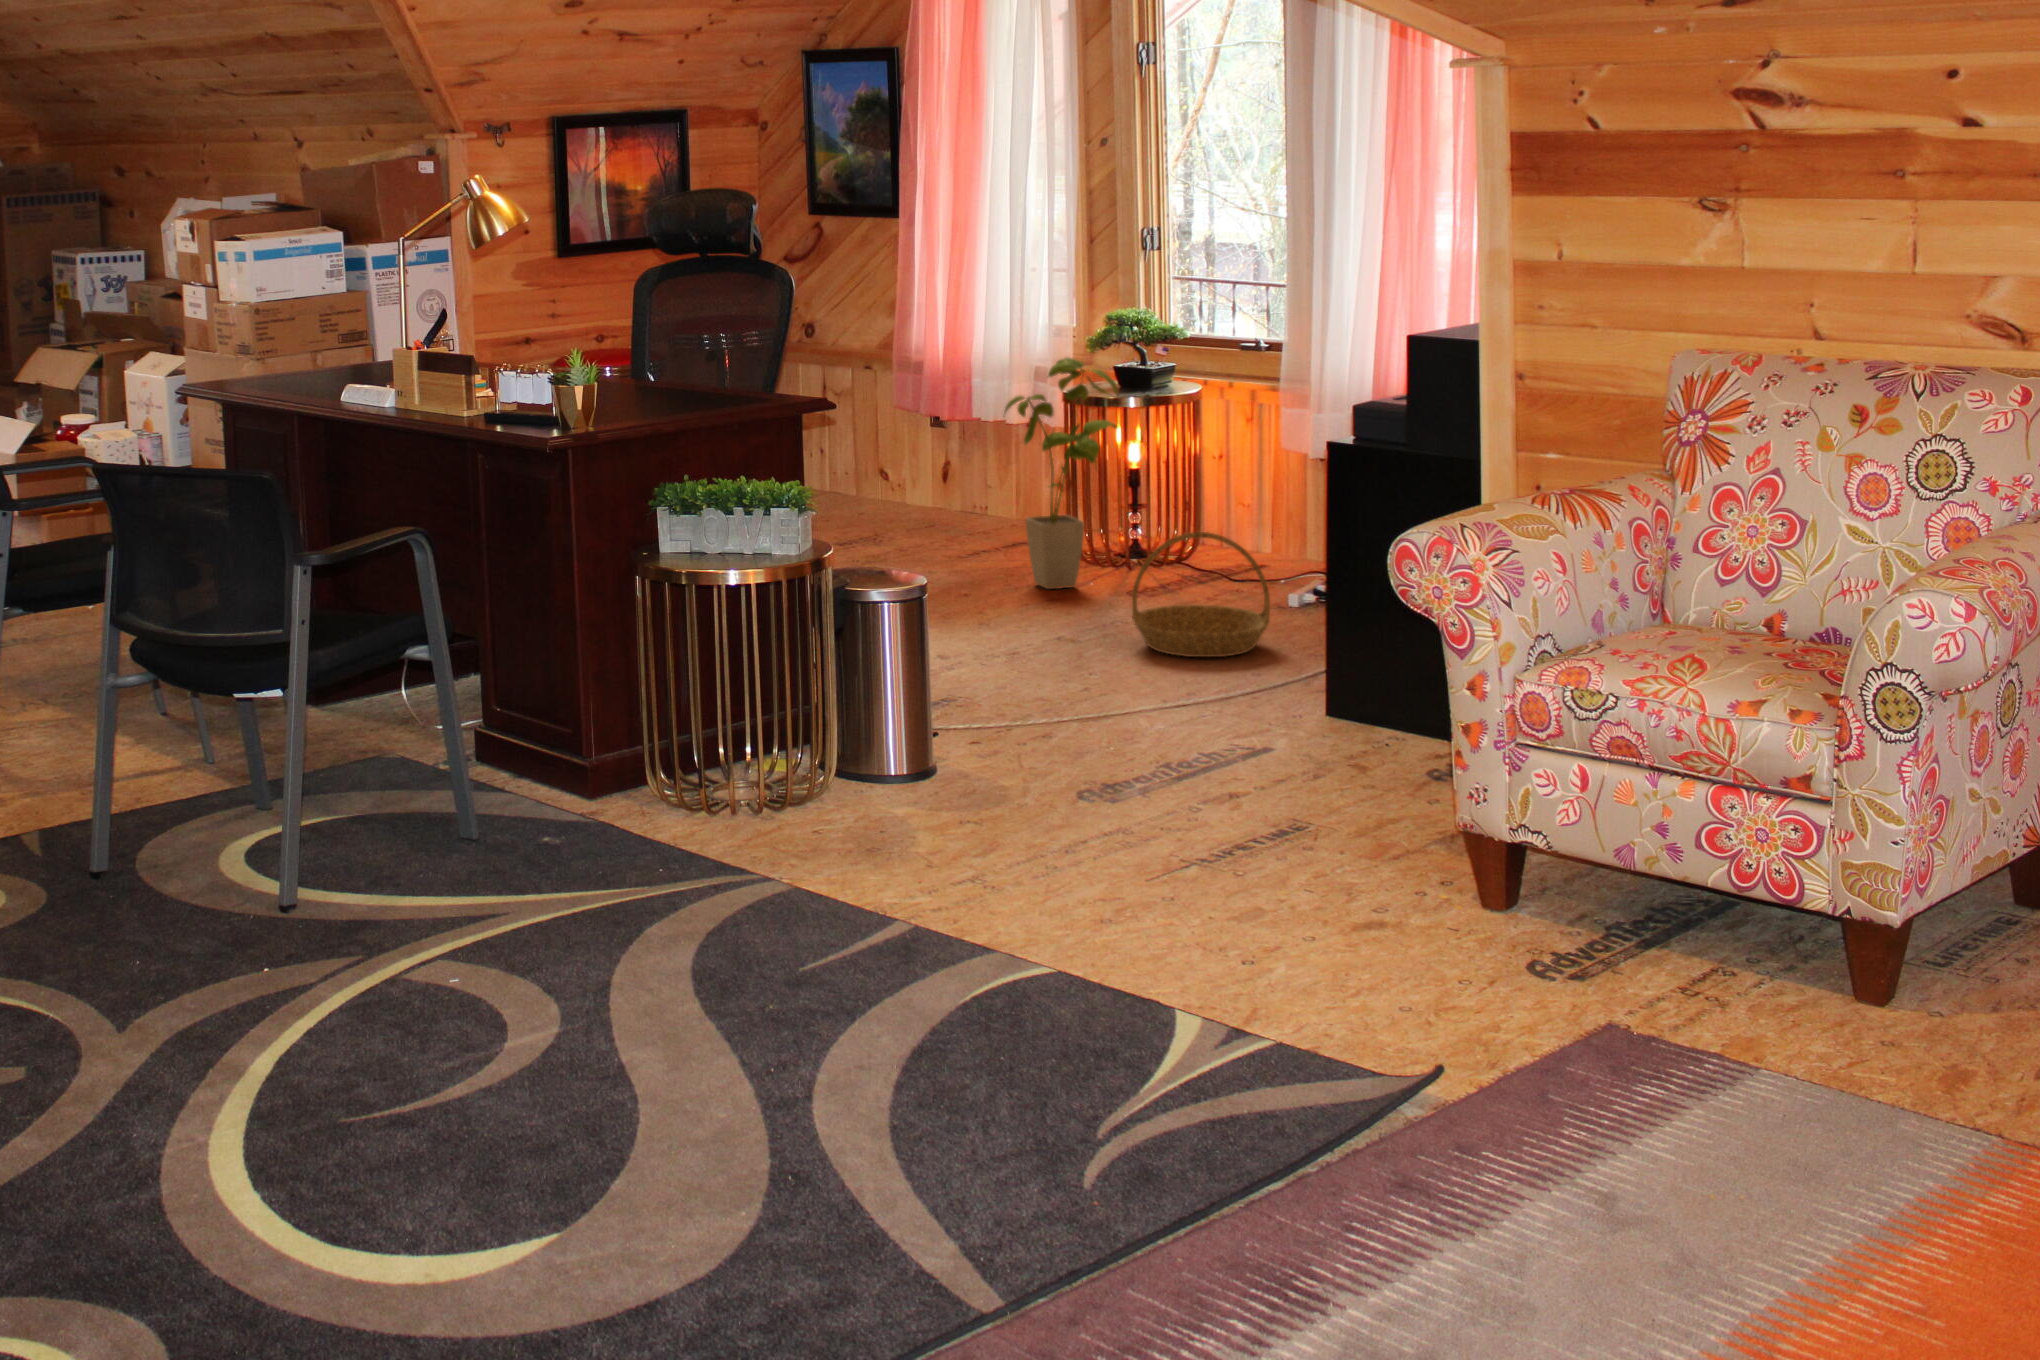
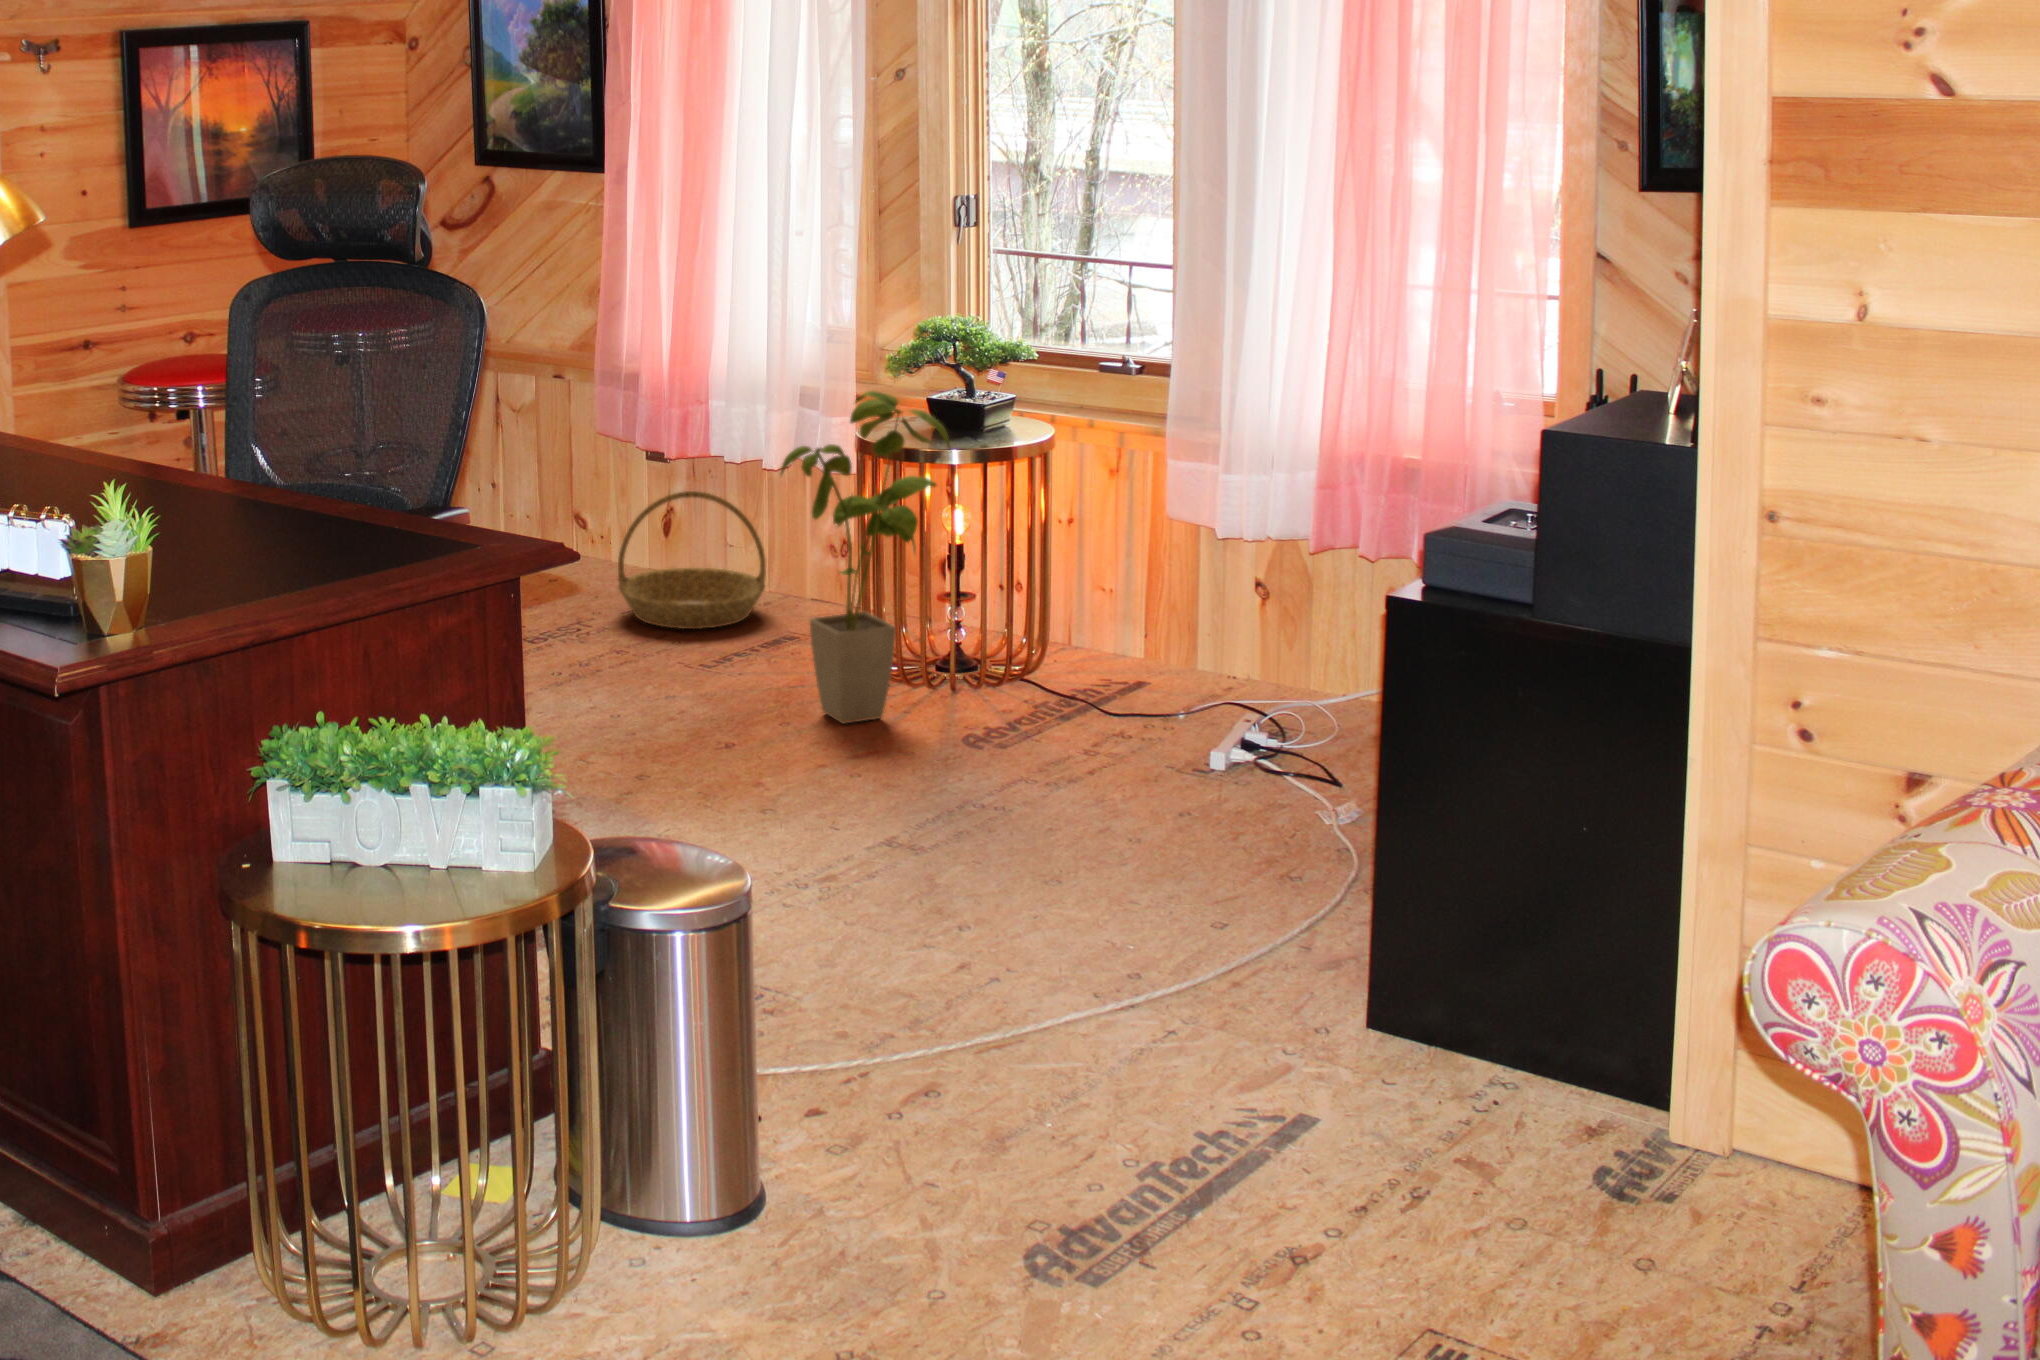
basket: present [1132,532,1270,657] -> present [618,491,766,629]

